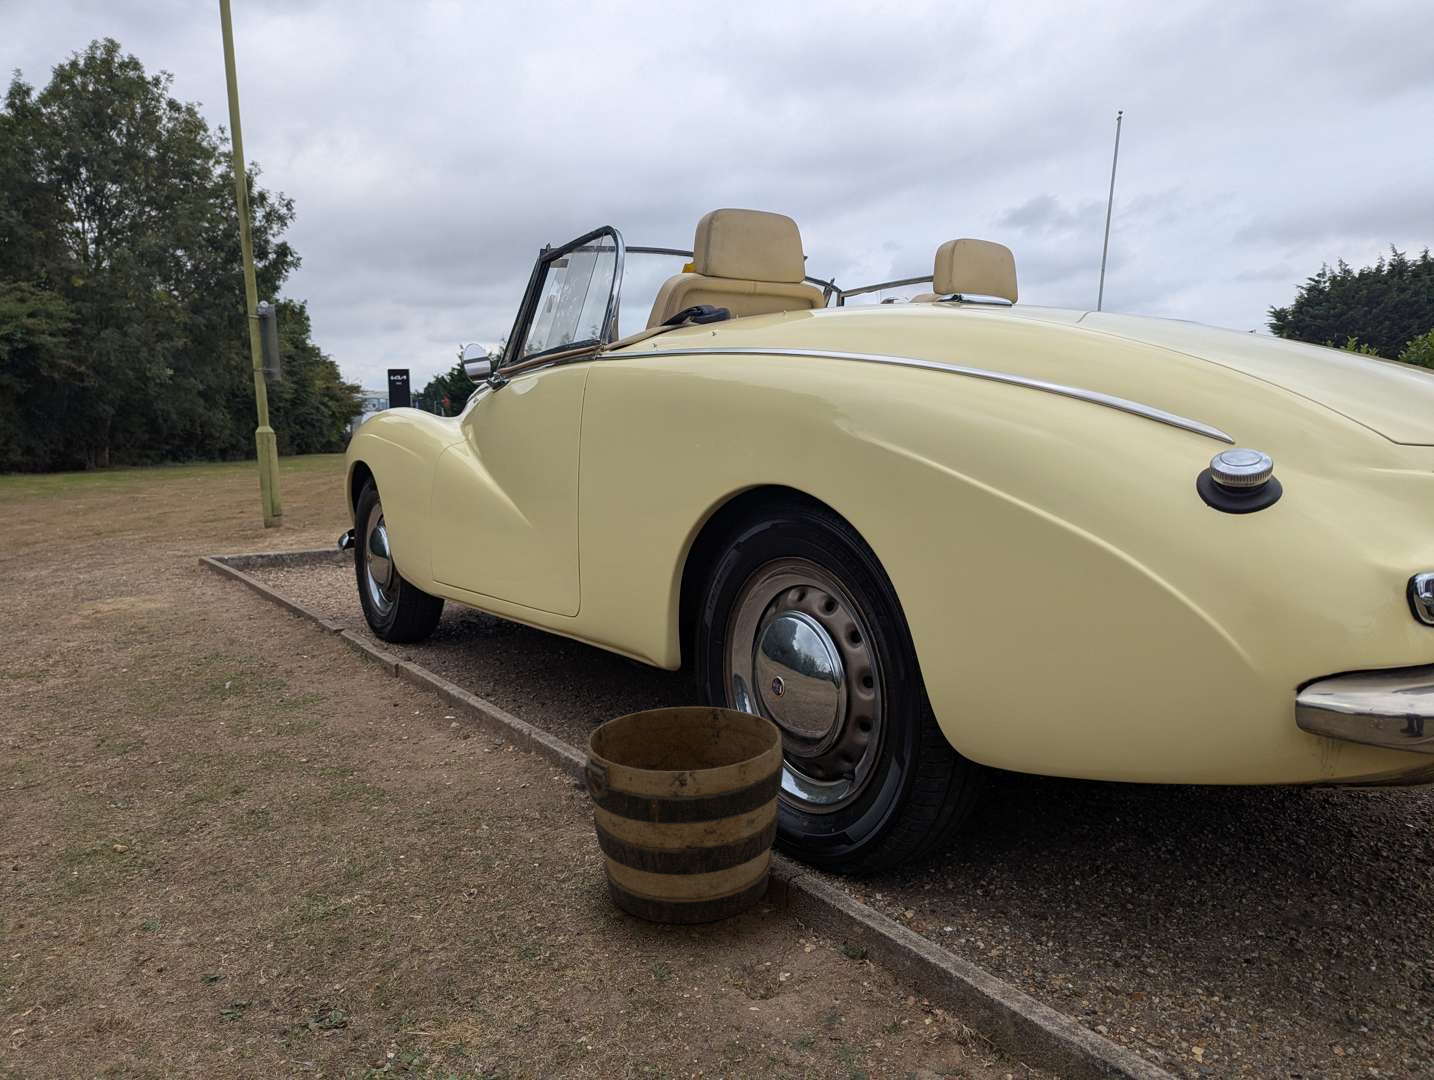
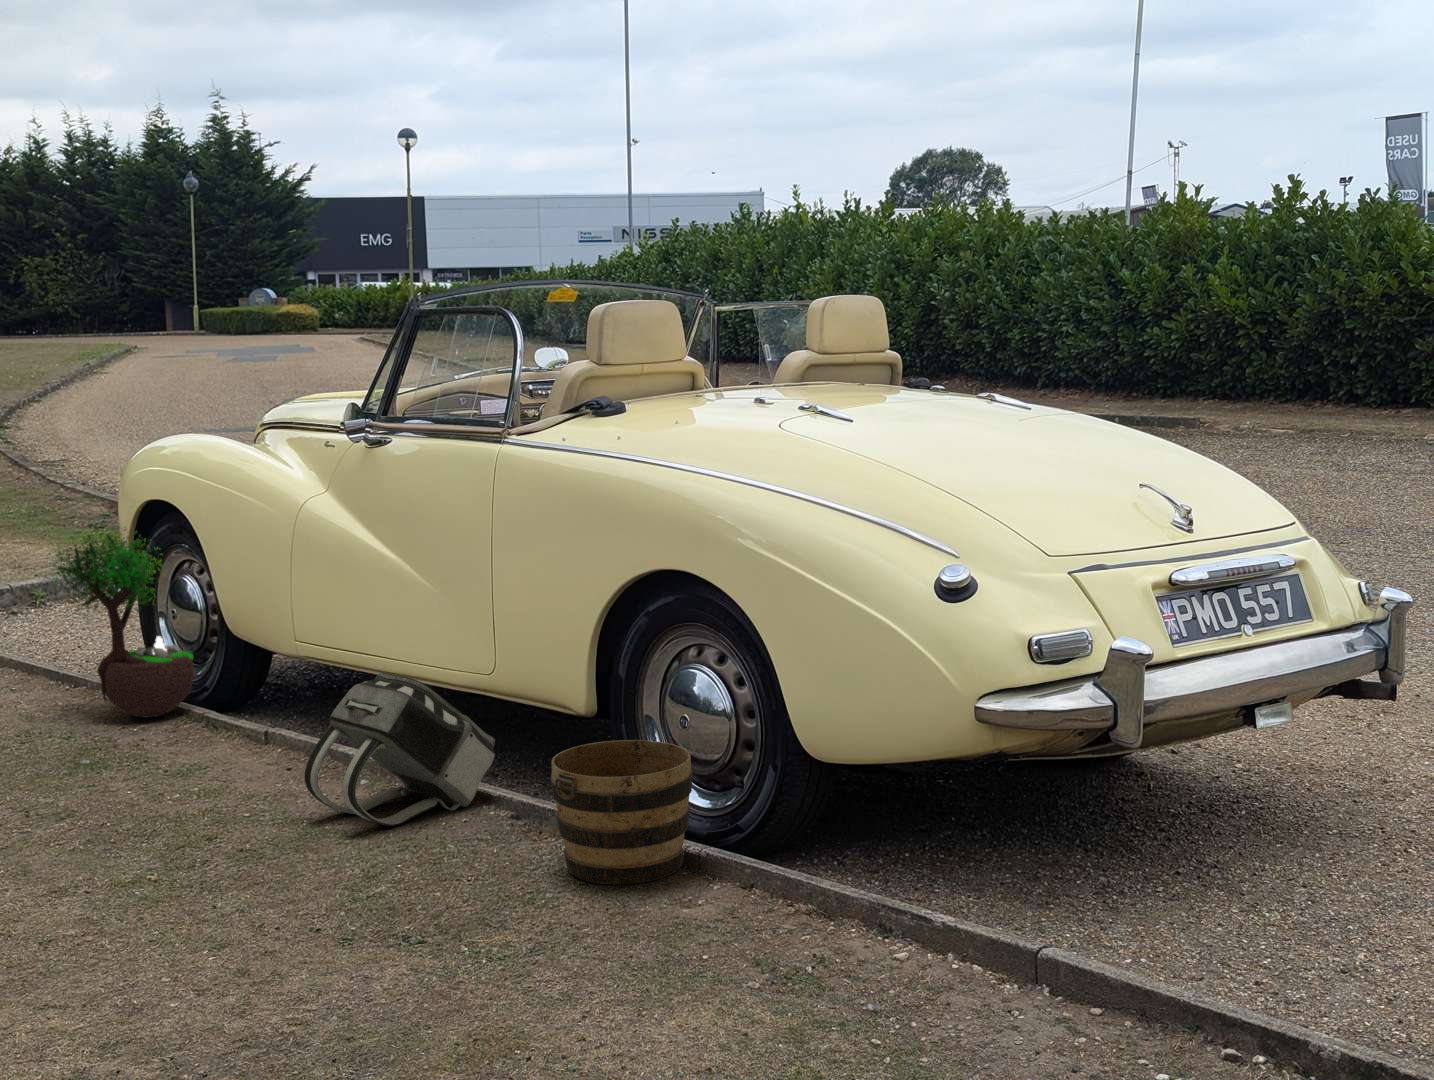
potted tree: none [222,457,362,645] -> present [44,523,194,718]
backpack: none [350,608,576,790] -> present [304,672,496,826]

